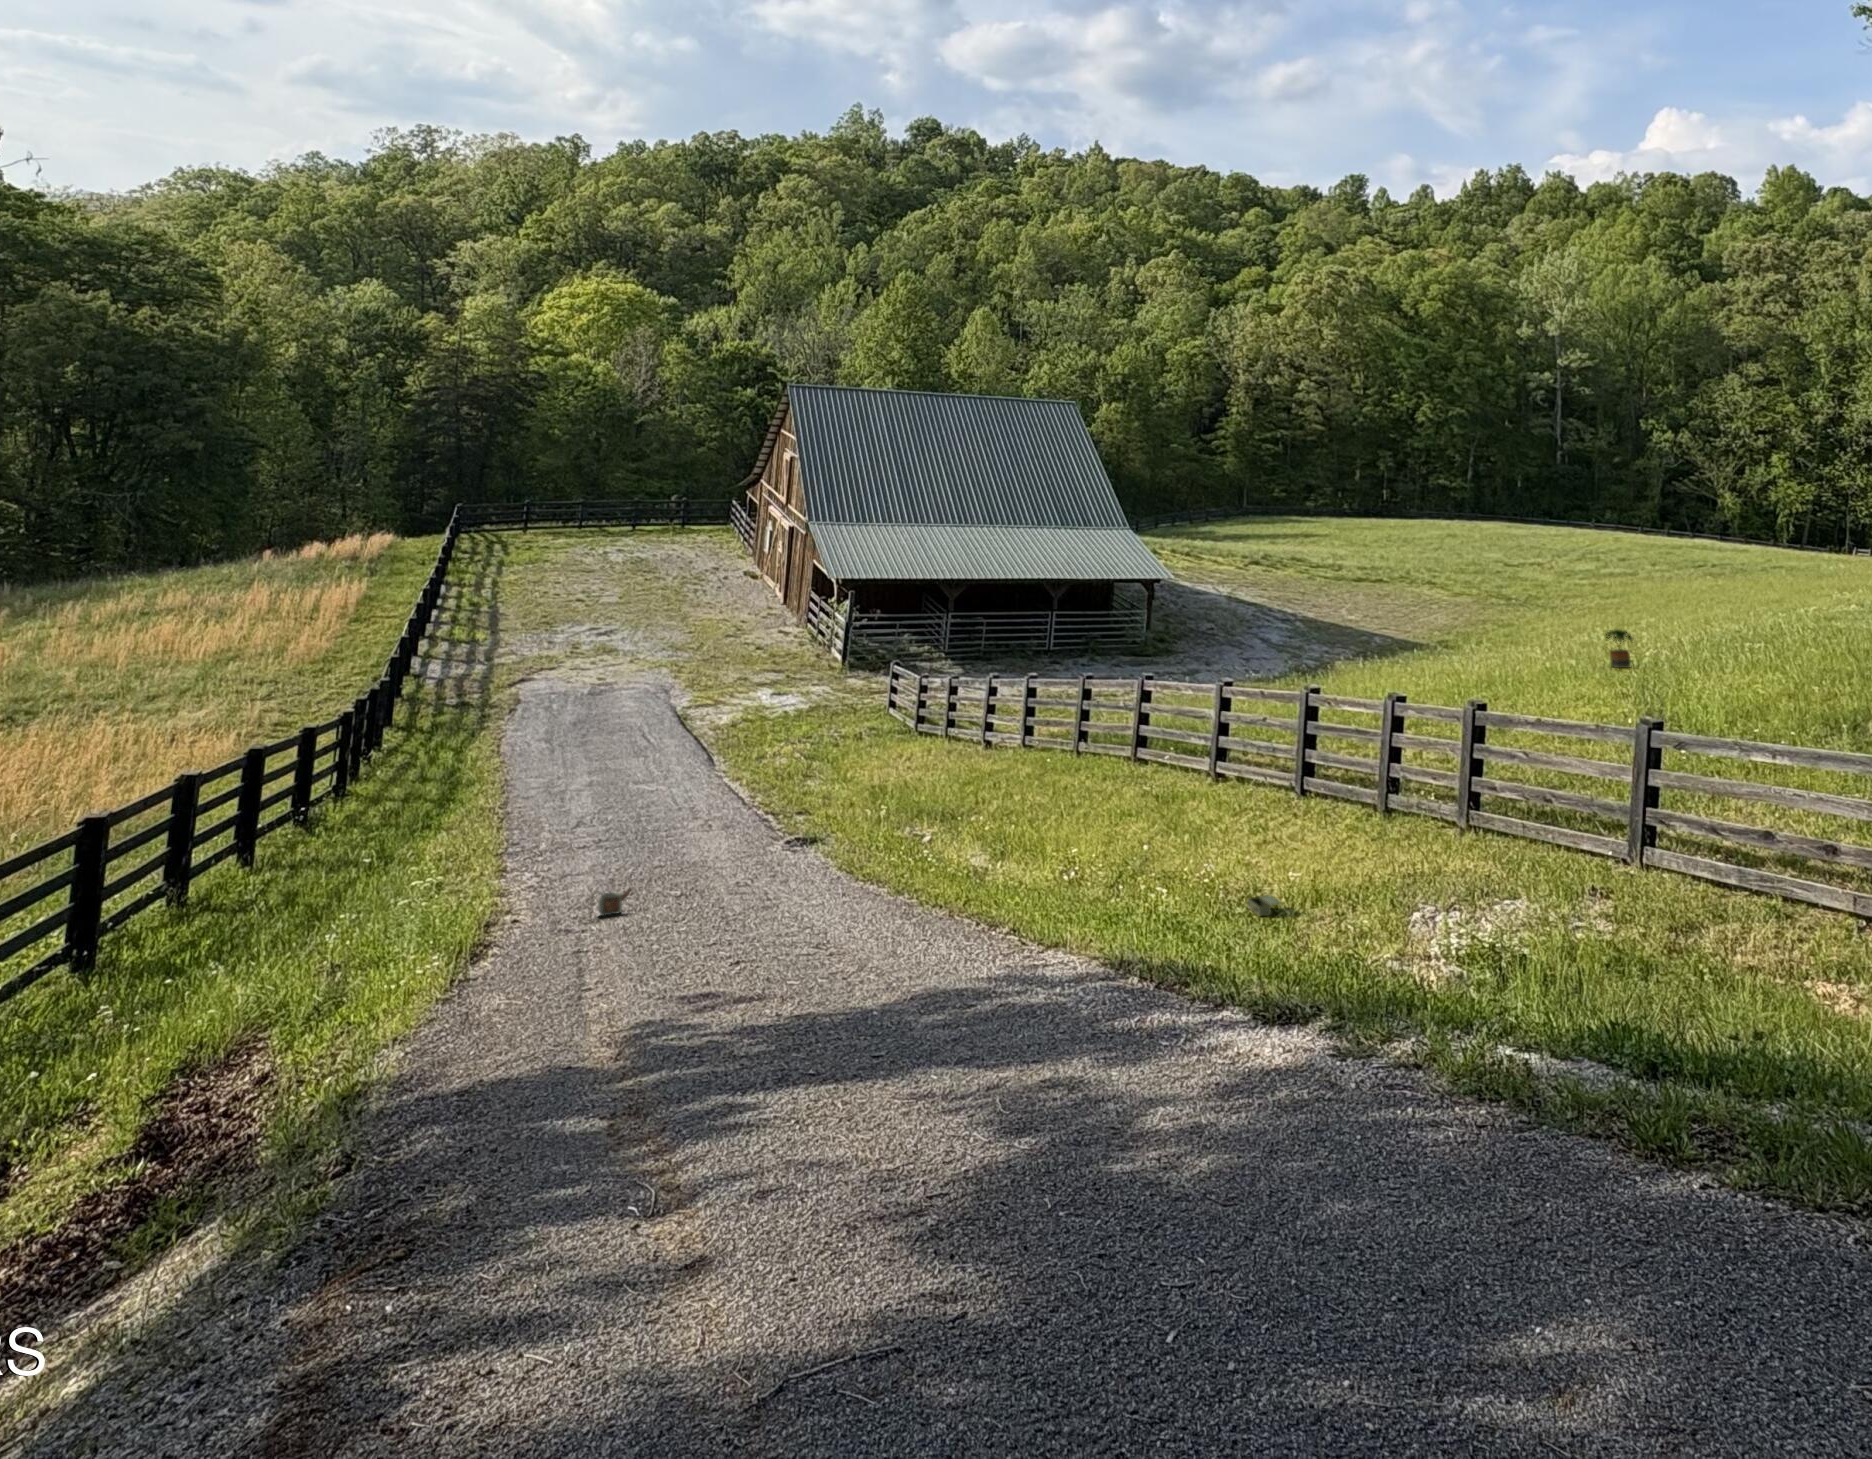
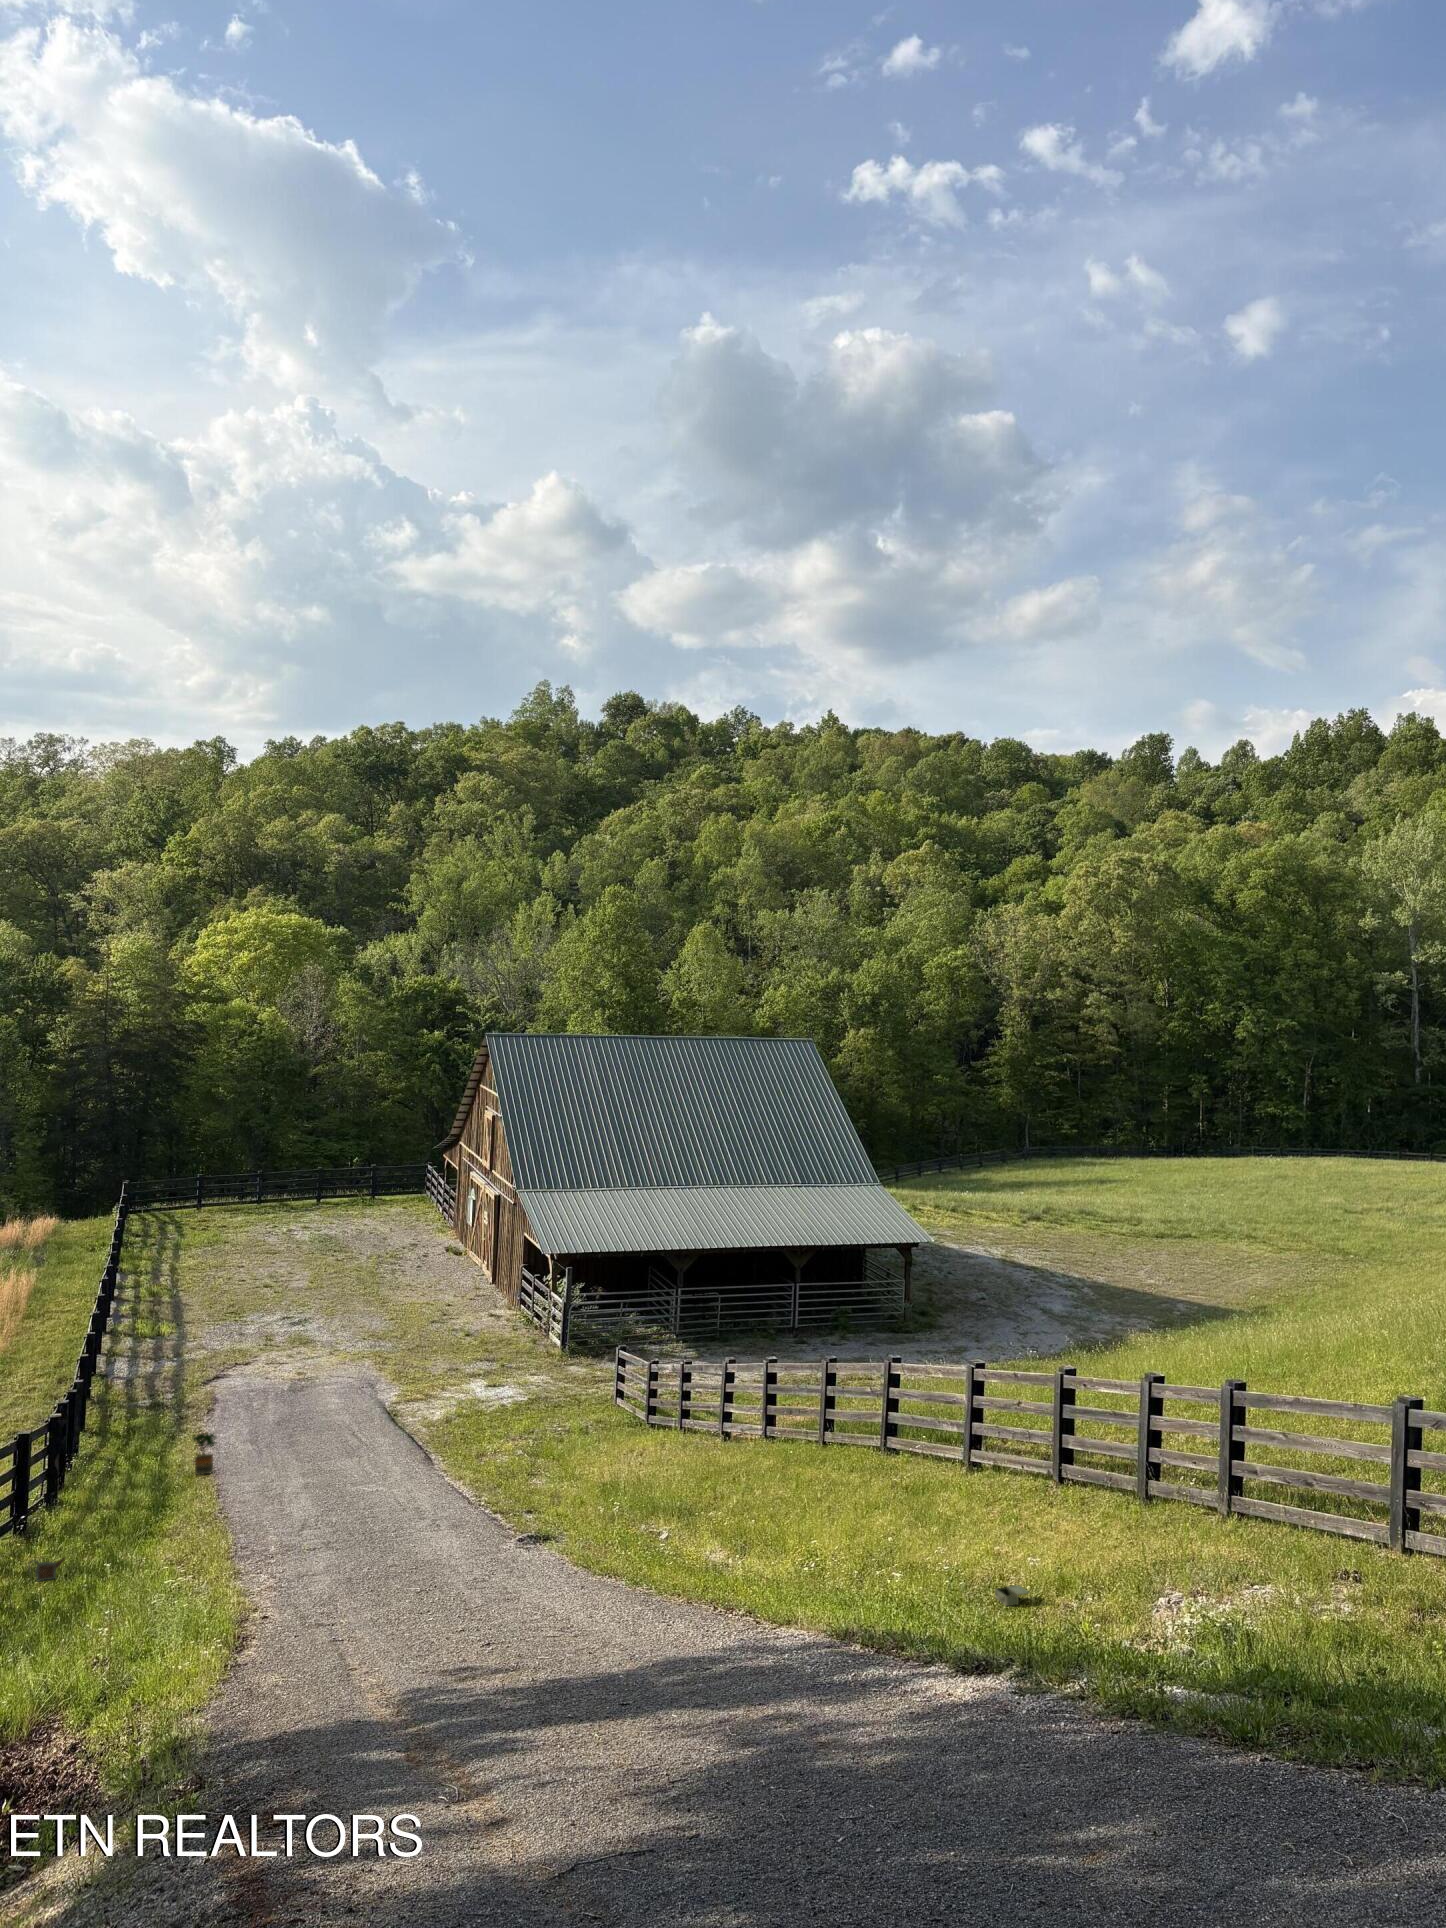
potted tree: present [1606,630,1633,668] -> present [193,1433,216,1475]
watering can: present [591,888,633,916] -> present [28,1557,66,1581]

